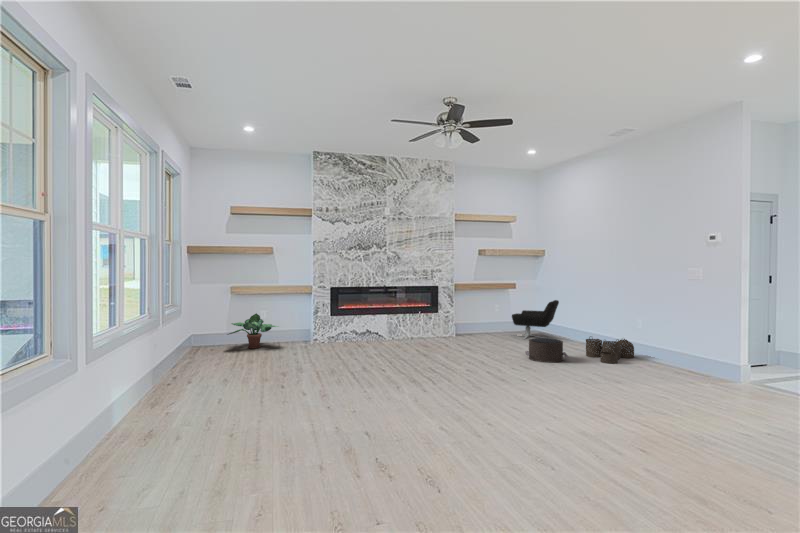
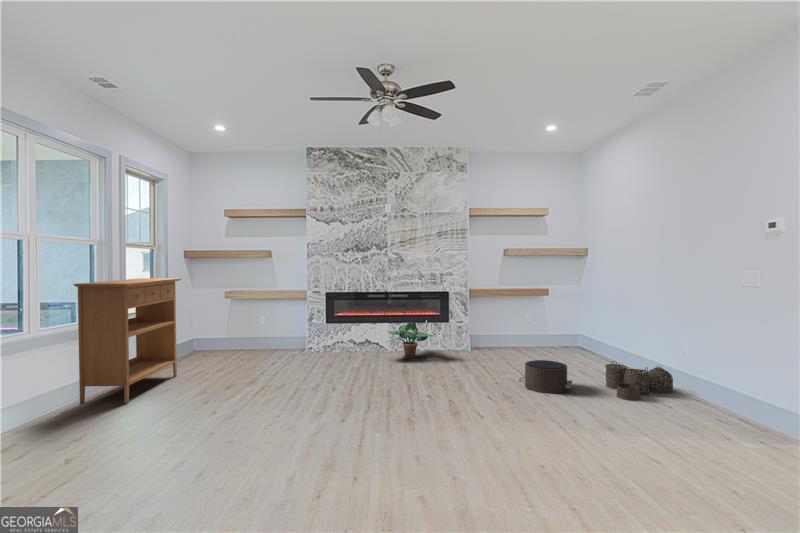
console table: none [149,272,219,394] -> present [74,278,182,405]
lounge chair: present [512,300,559,339] -> none [535,310,599,357]
potted plant: present [228,313,278,349] -> present [387,321,435,359]

